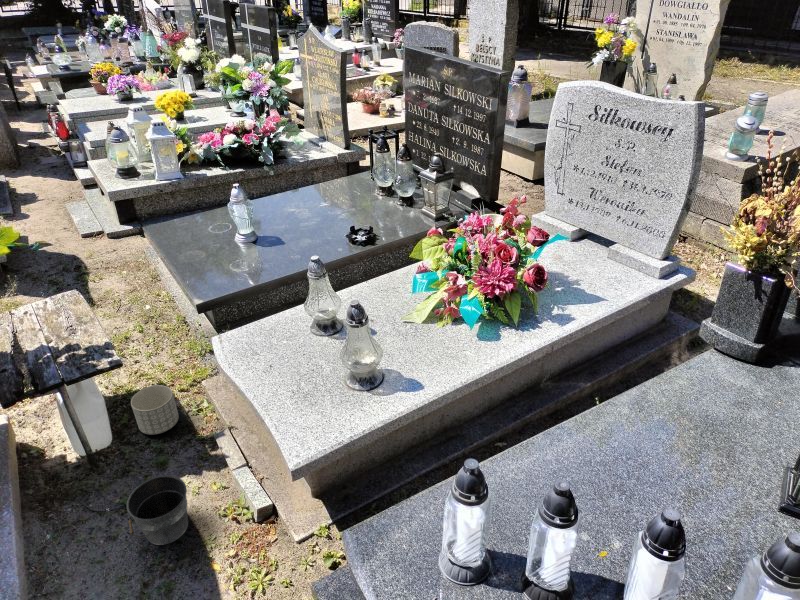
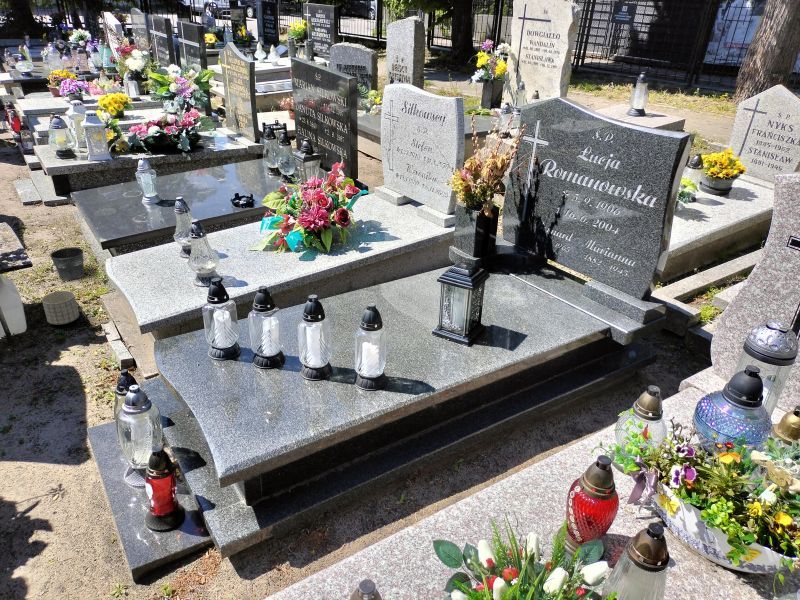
bucket: present [127,475,188,545] -> present [50,247,84,280]

